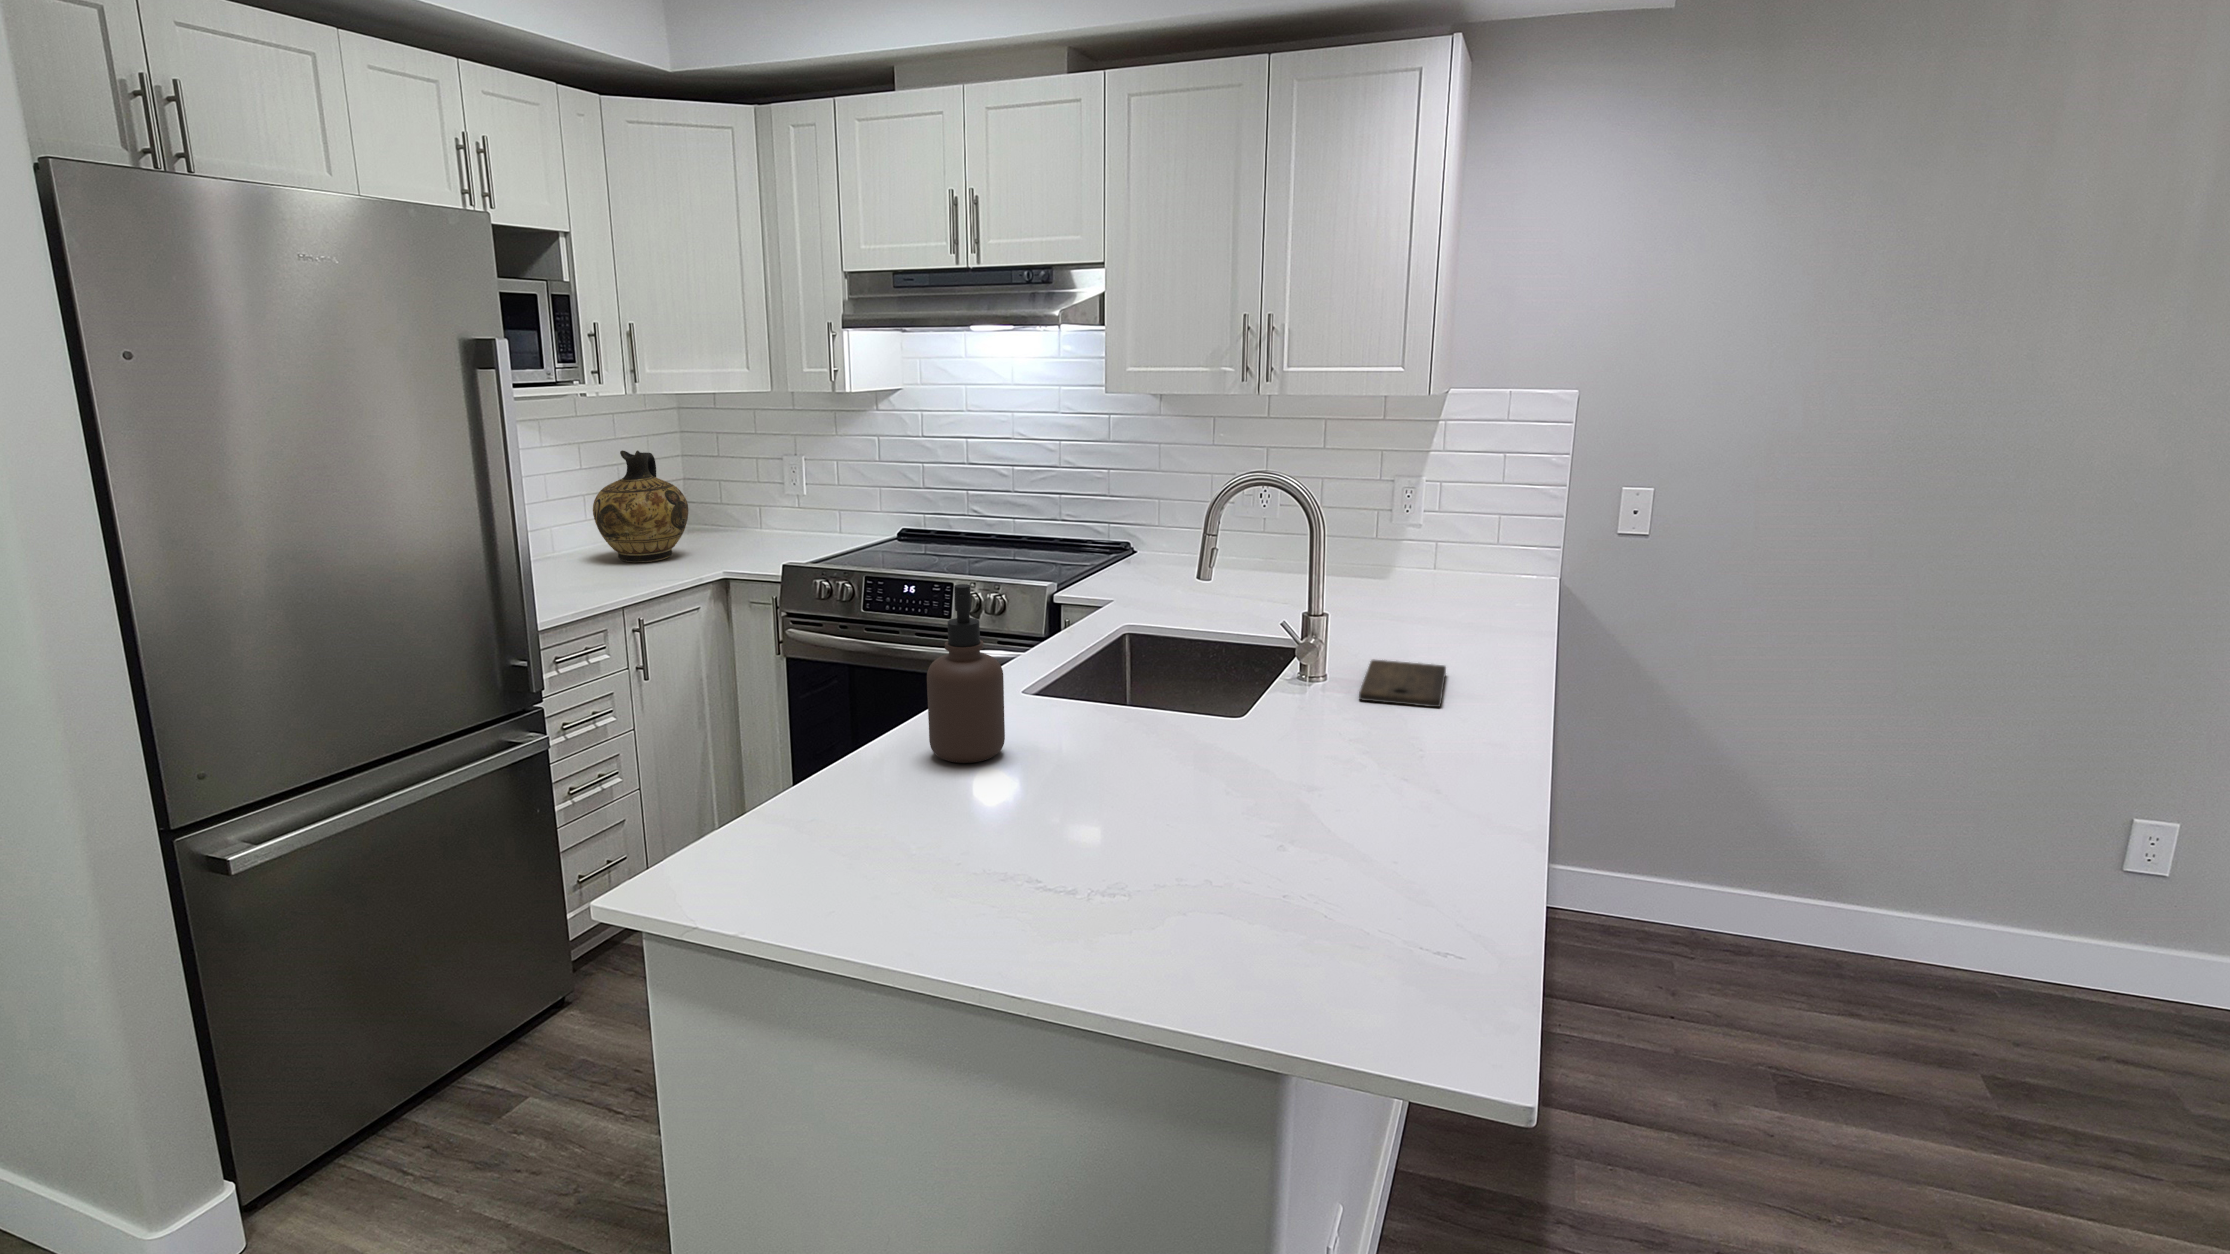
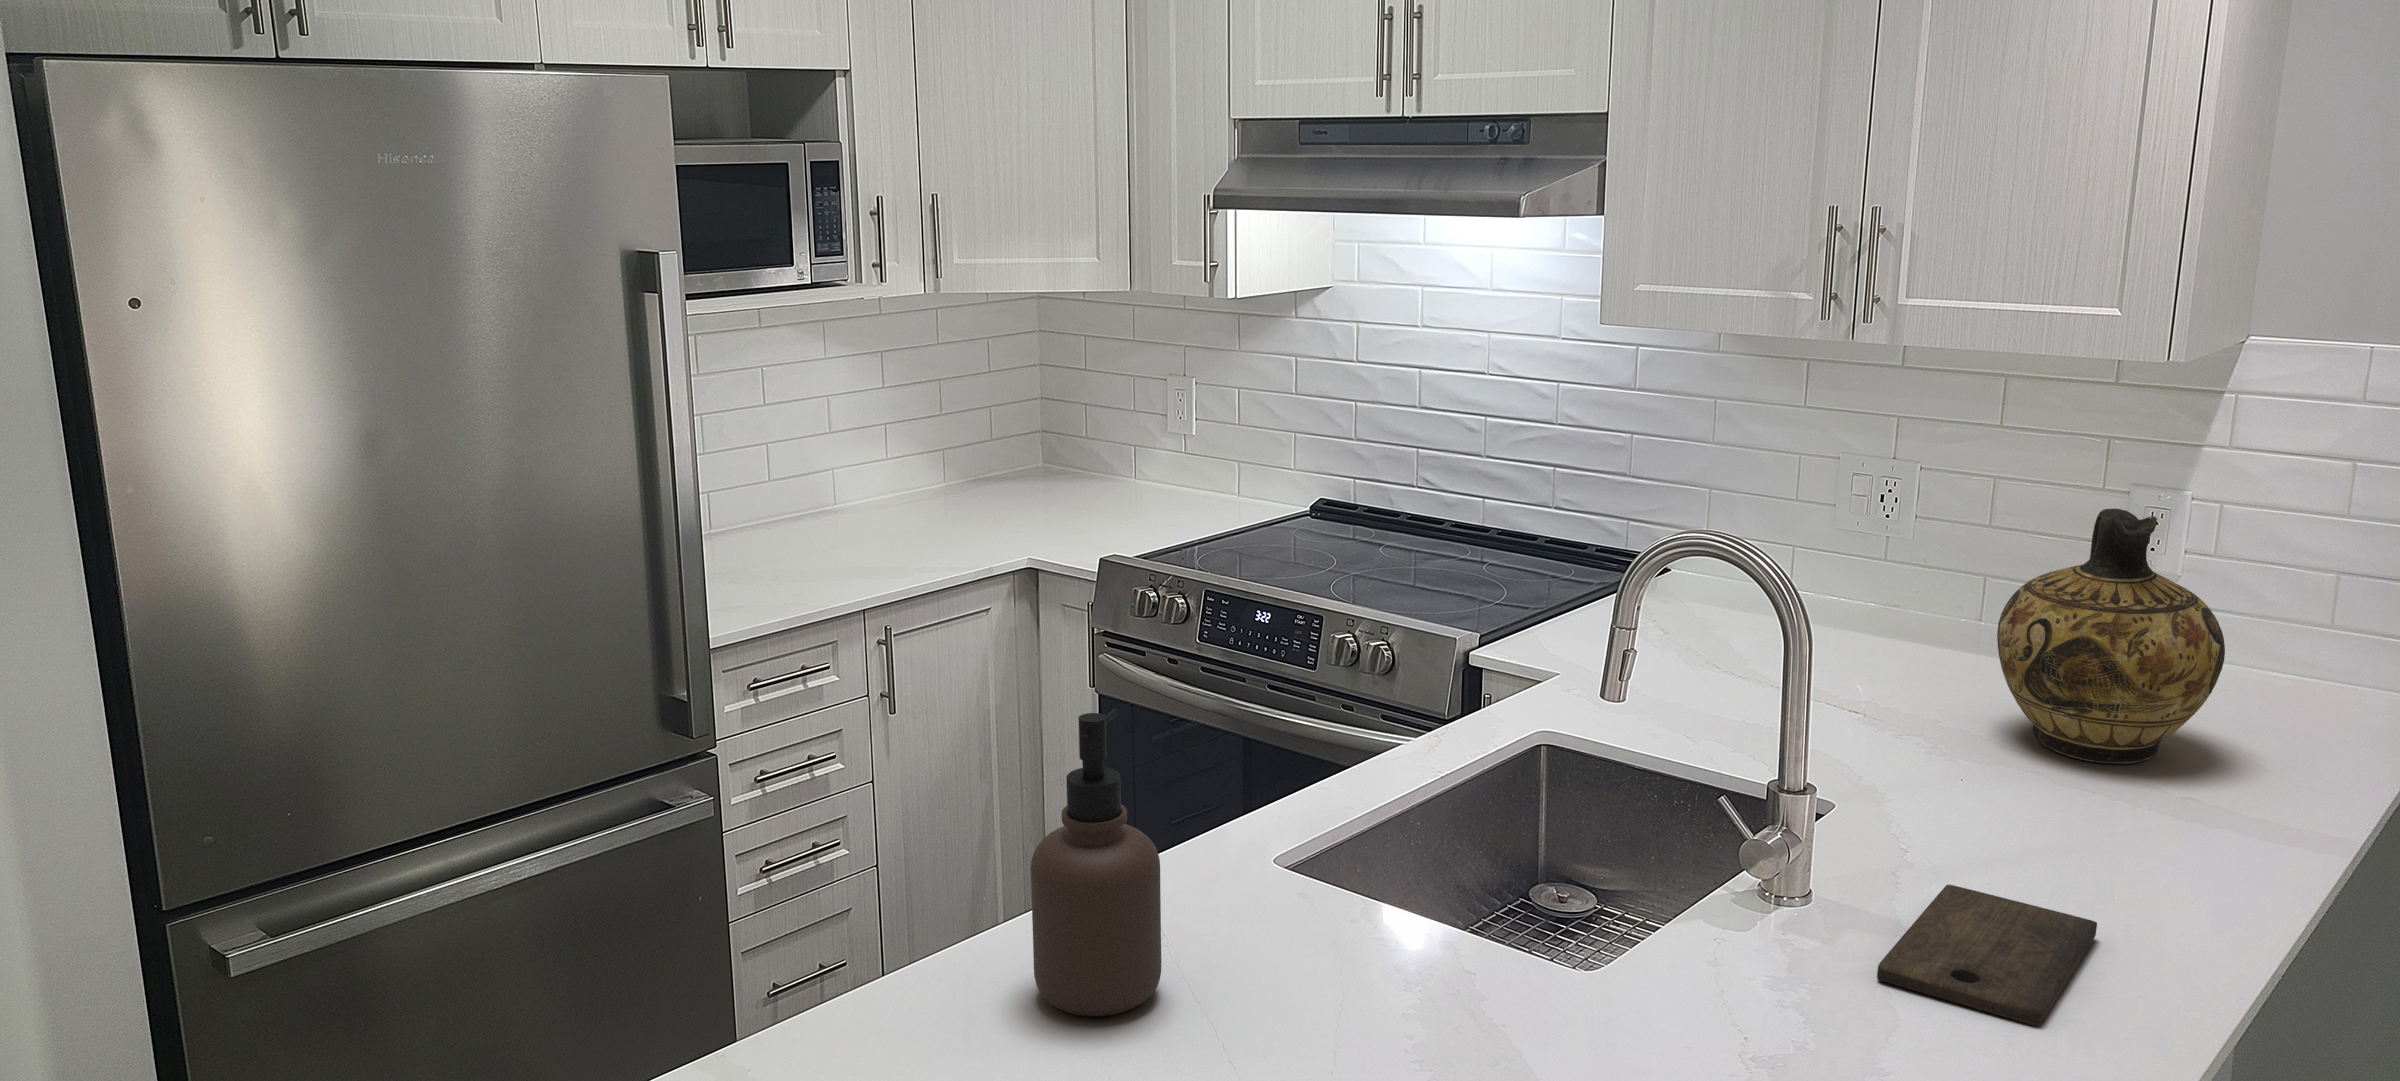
ceramic jug: present [593,450,688,562] -> present [1997,509,2225,763]

